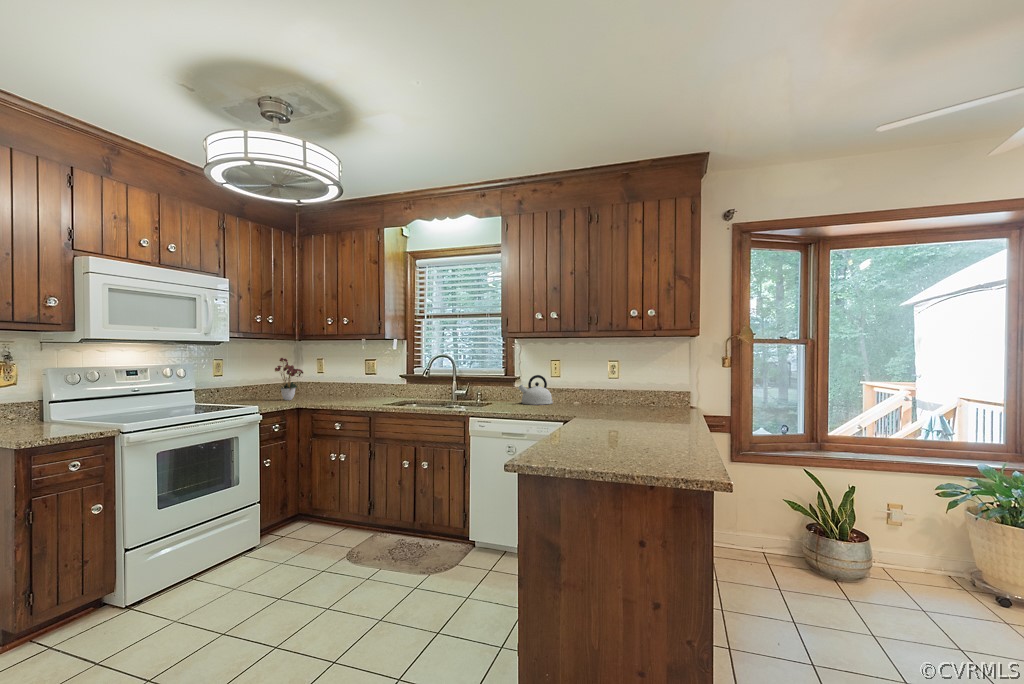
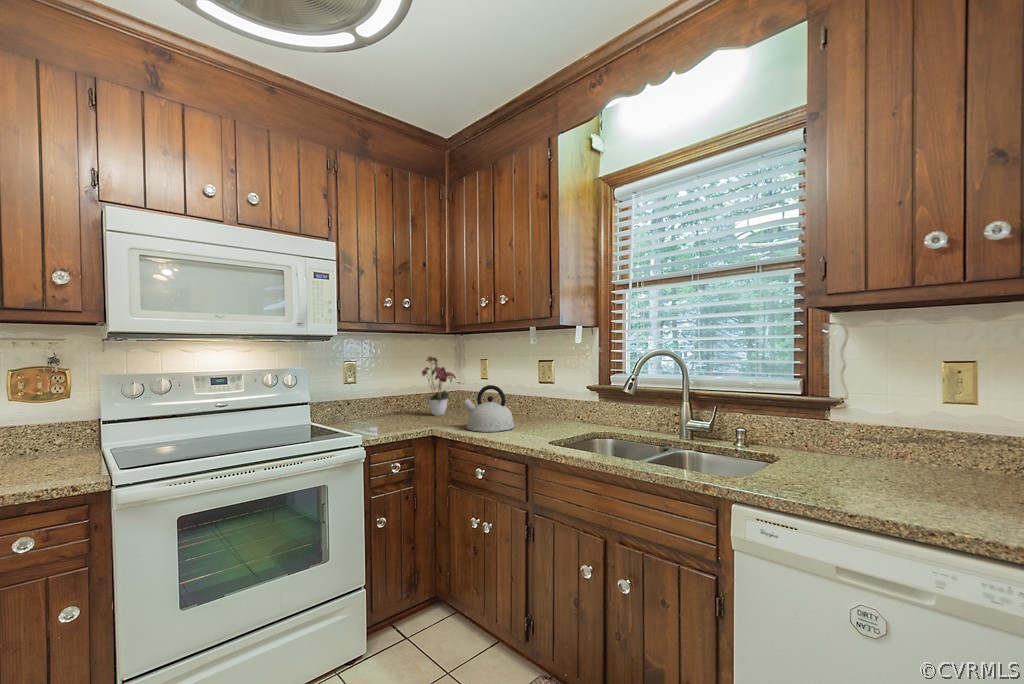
kettle: present [518,375,553,405] -> present [463,385,515,432]

